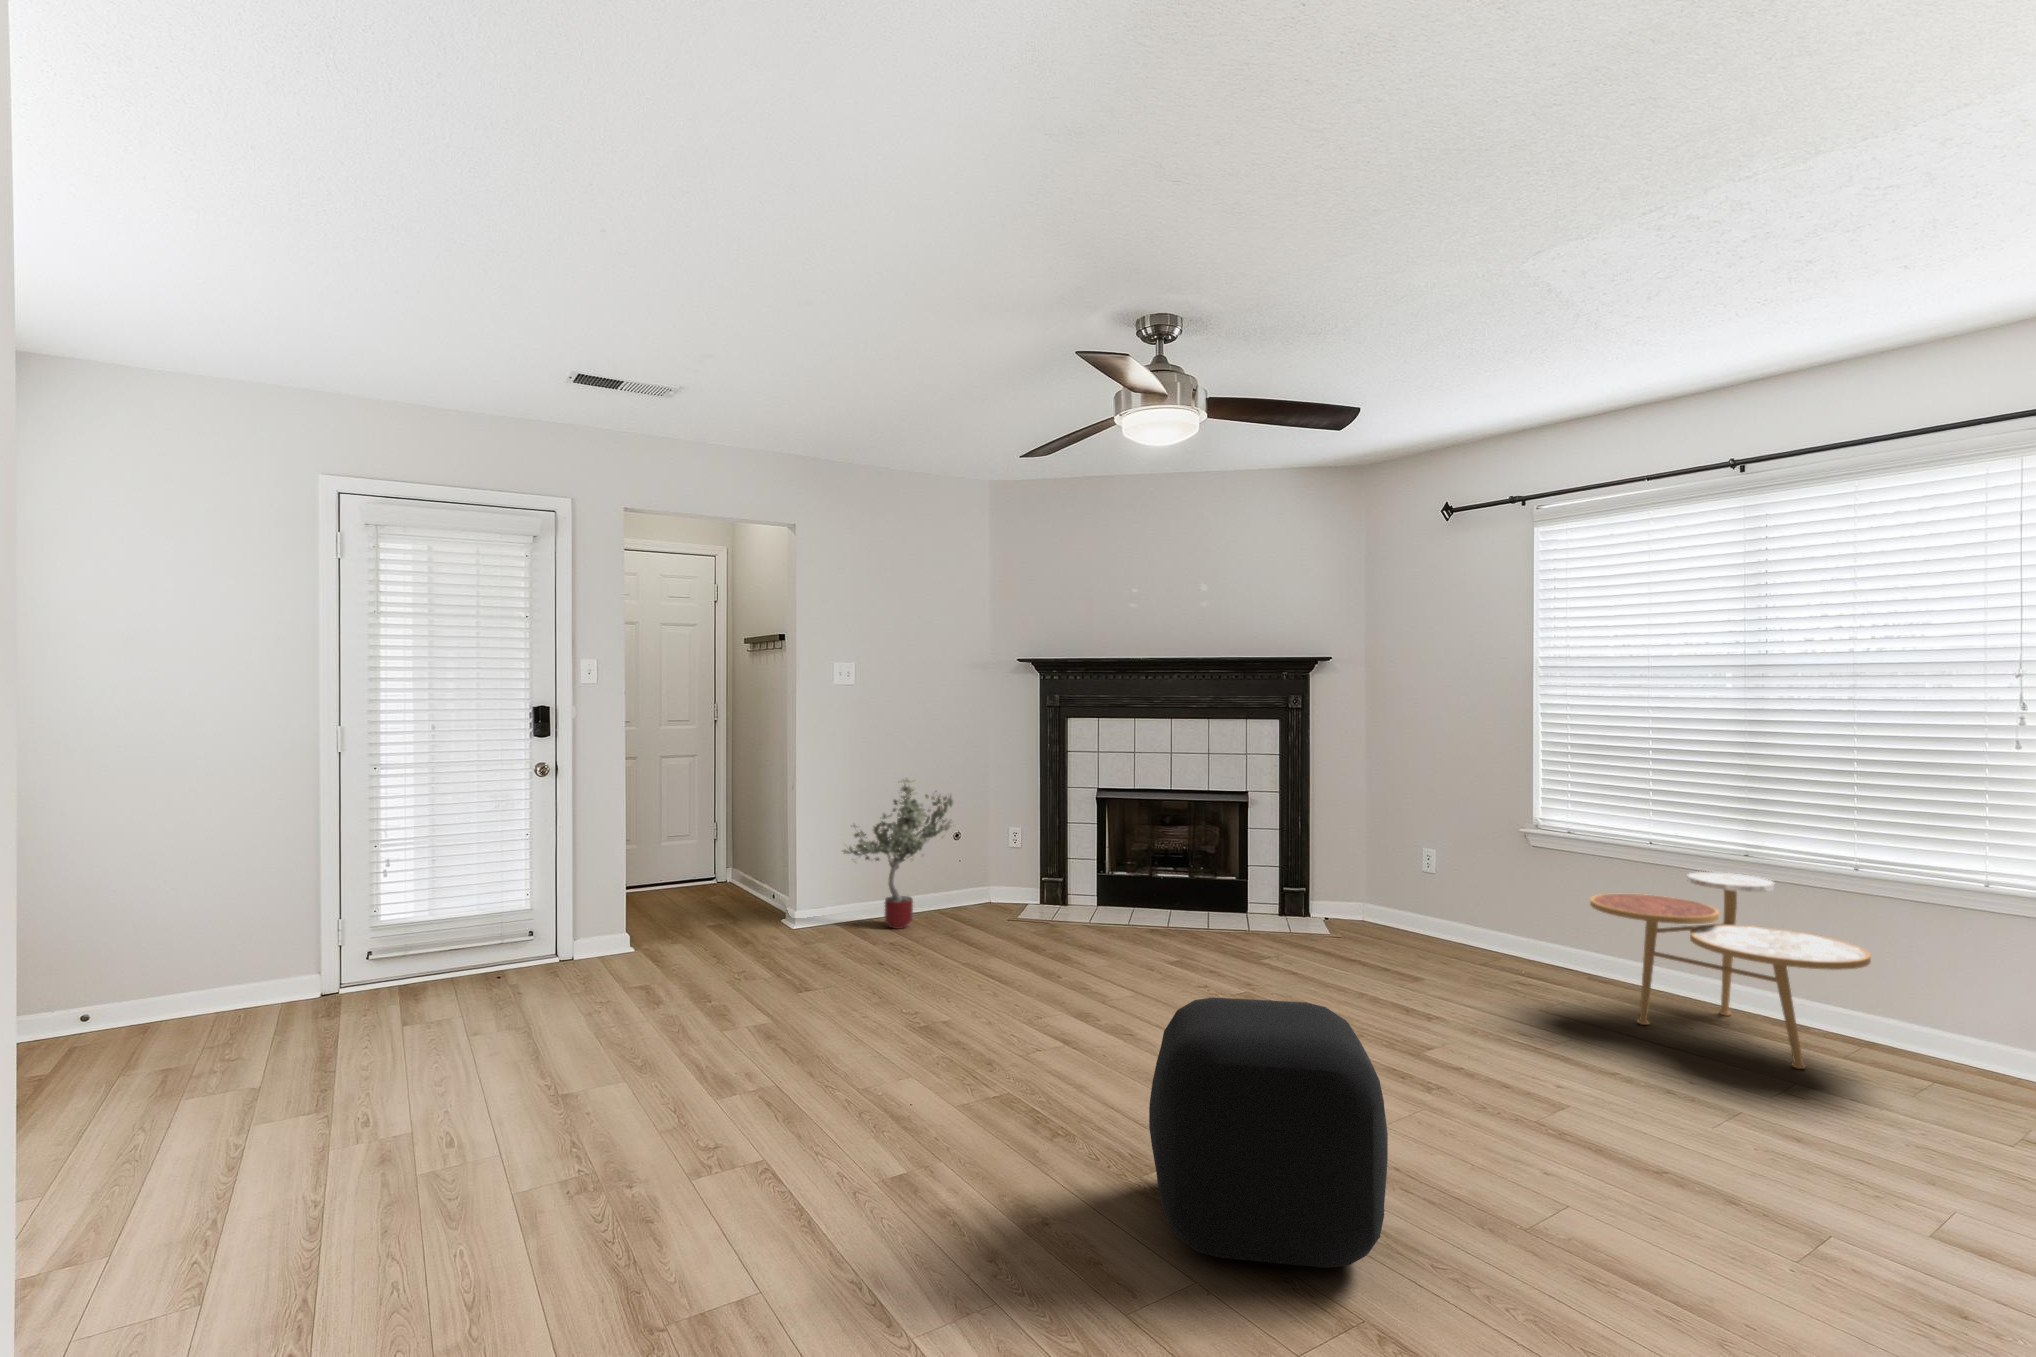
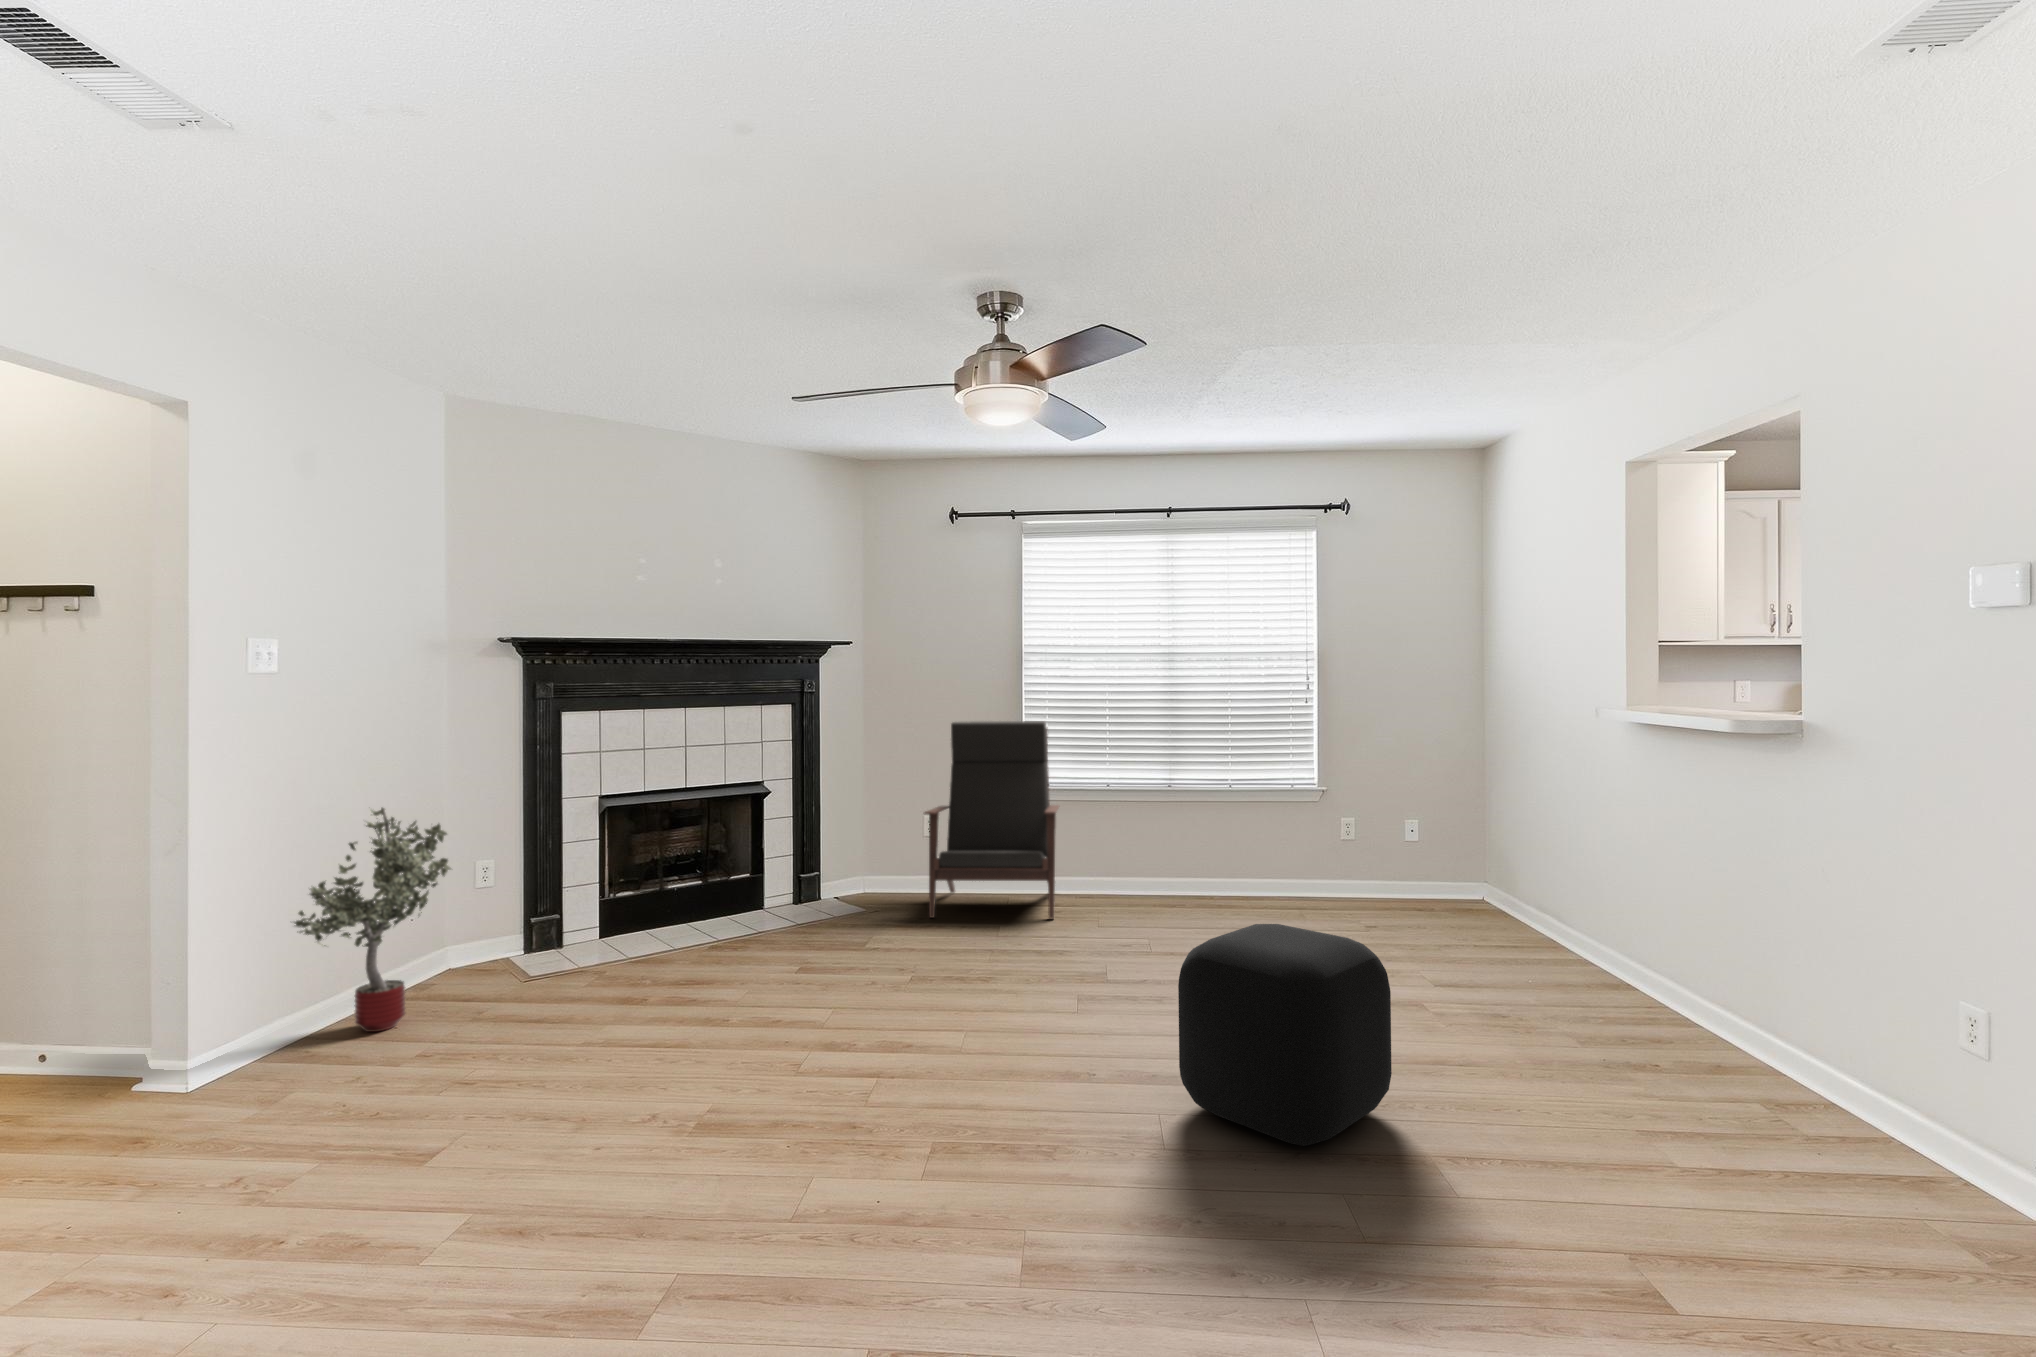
lounge chair: none [1357,746,1568,992] -> present [925,721,1059,918]
side table: present [1590,872,1871,1069] -> none [1123,799,1289,917]

